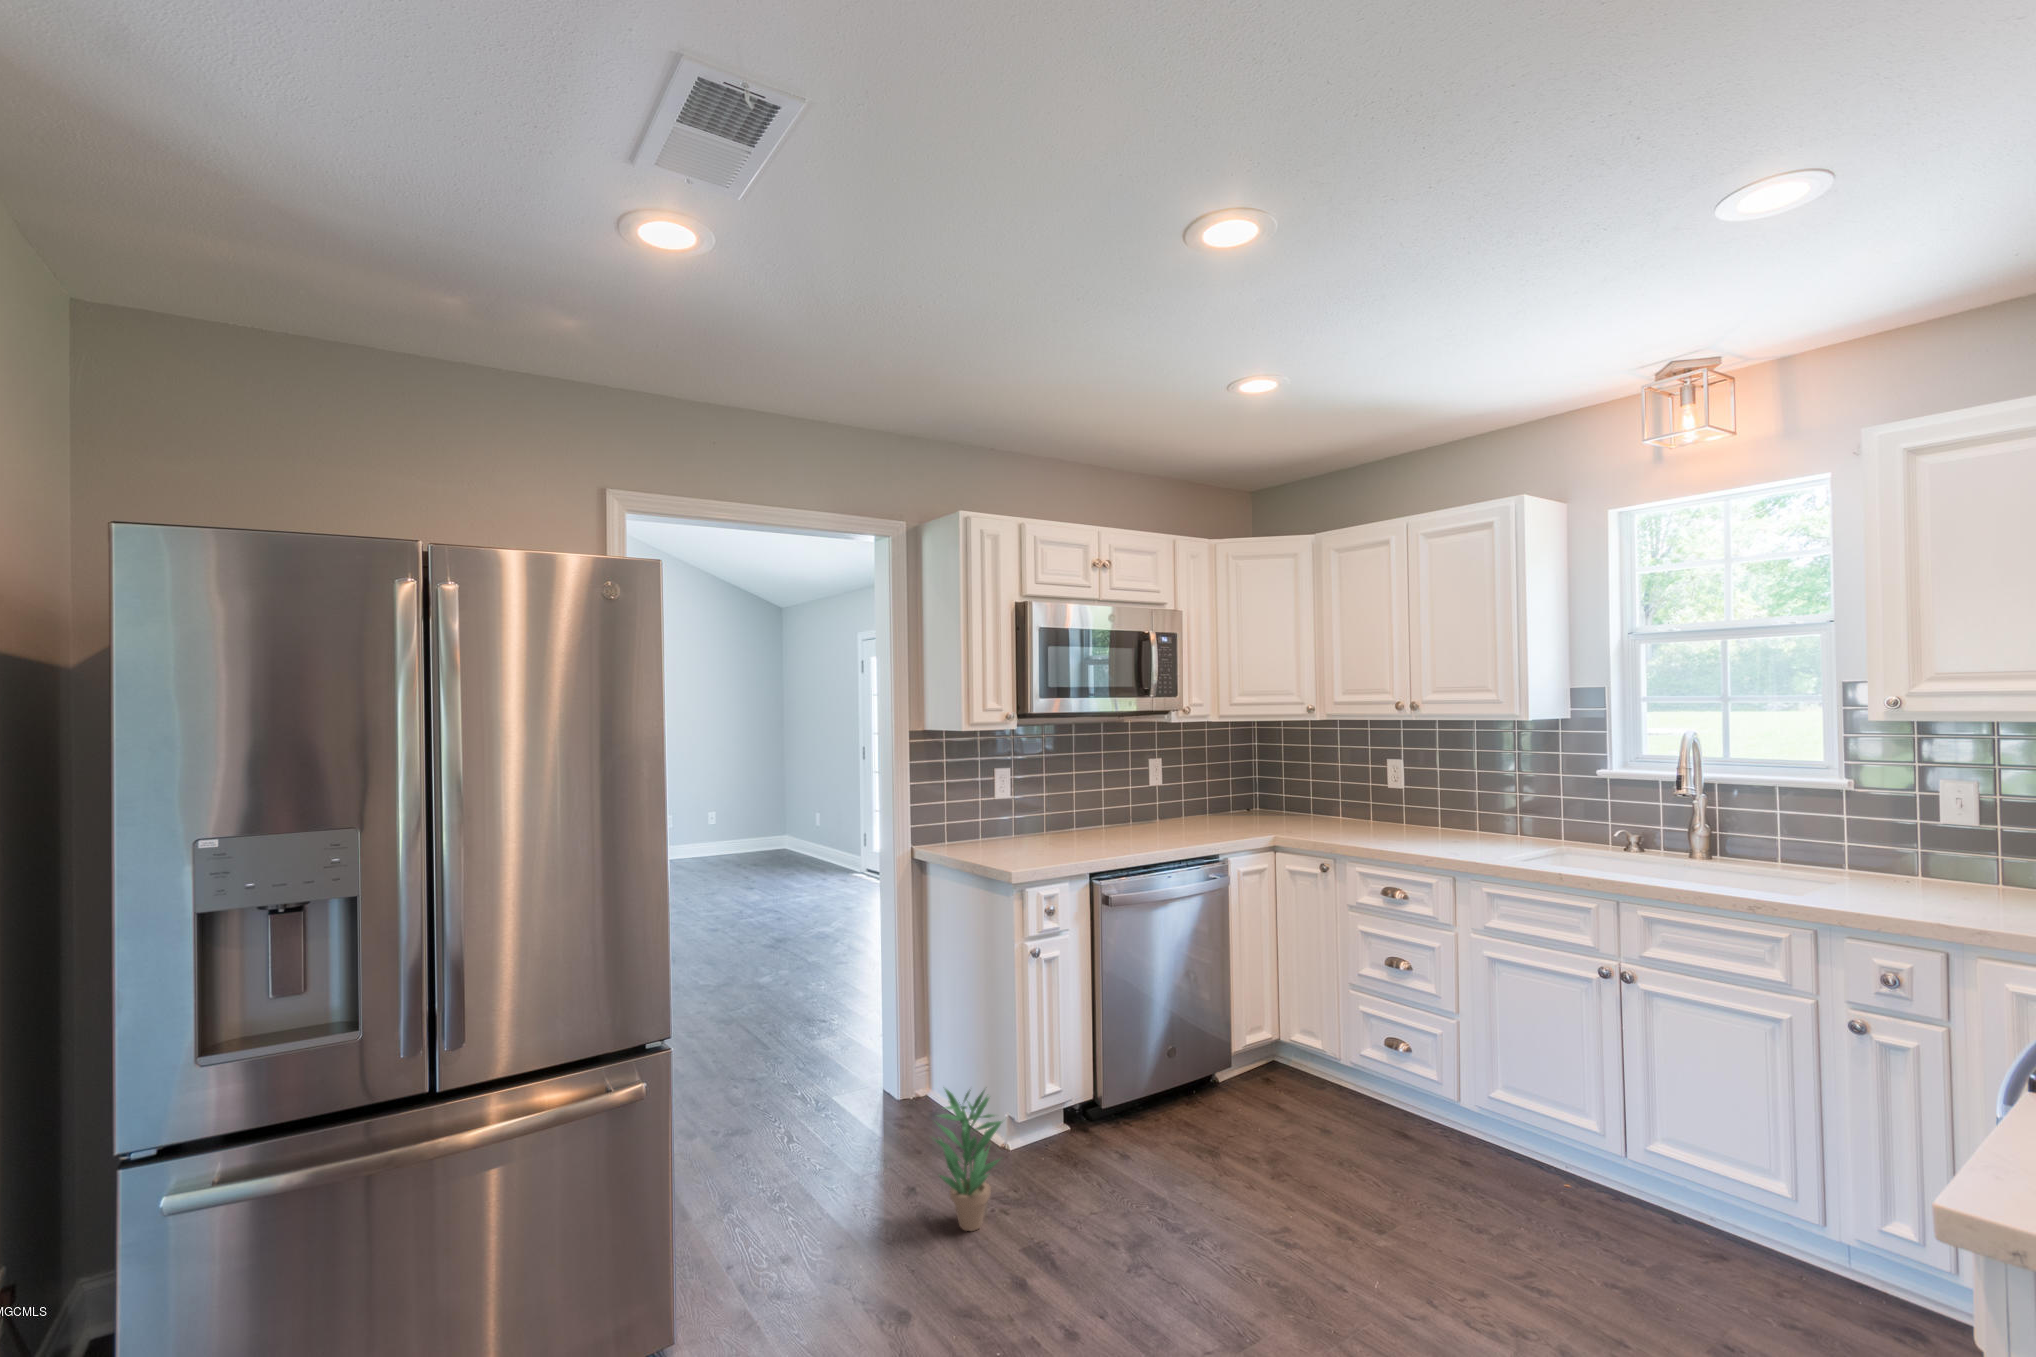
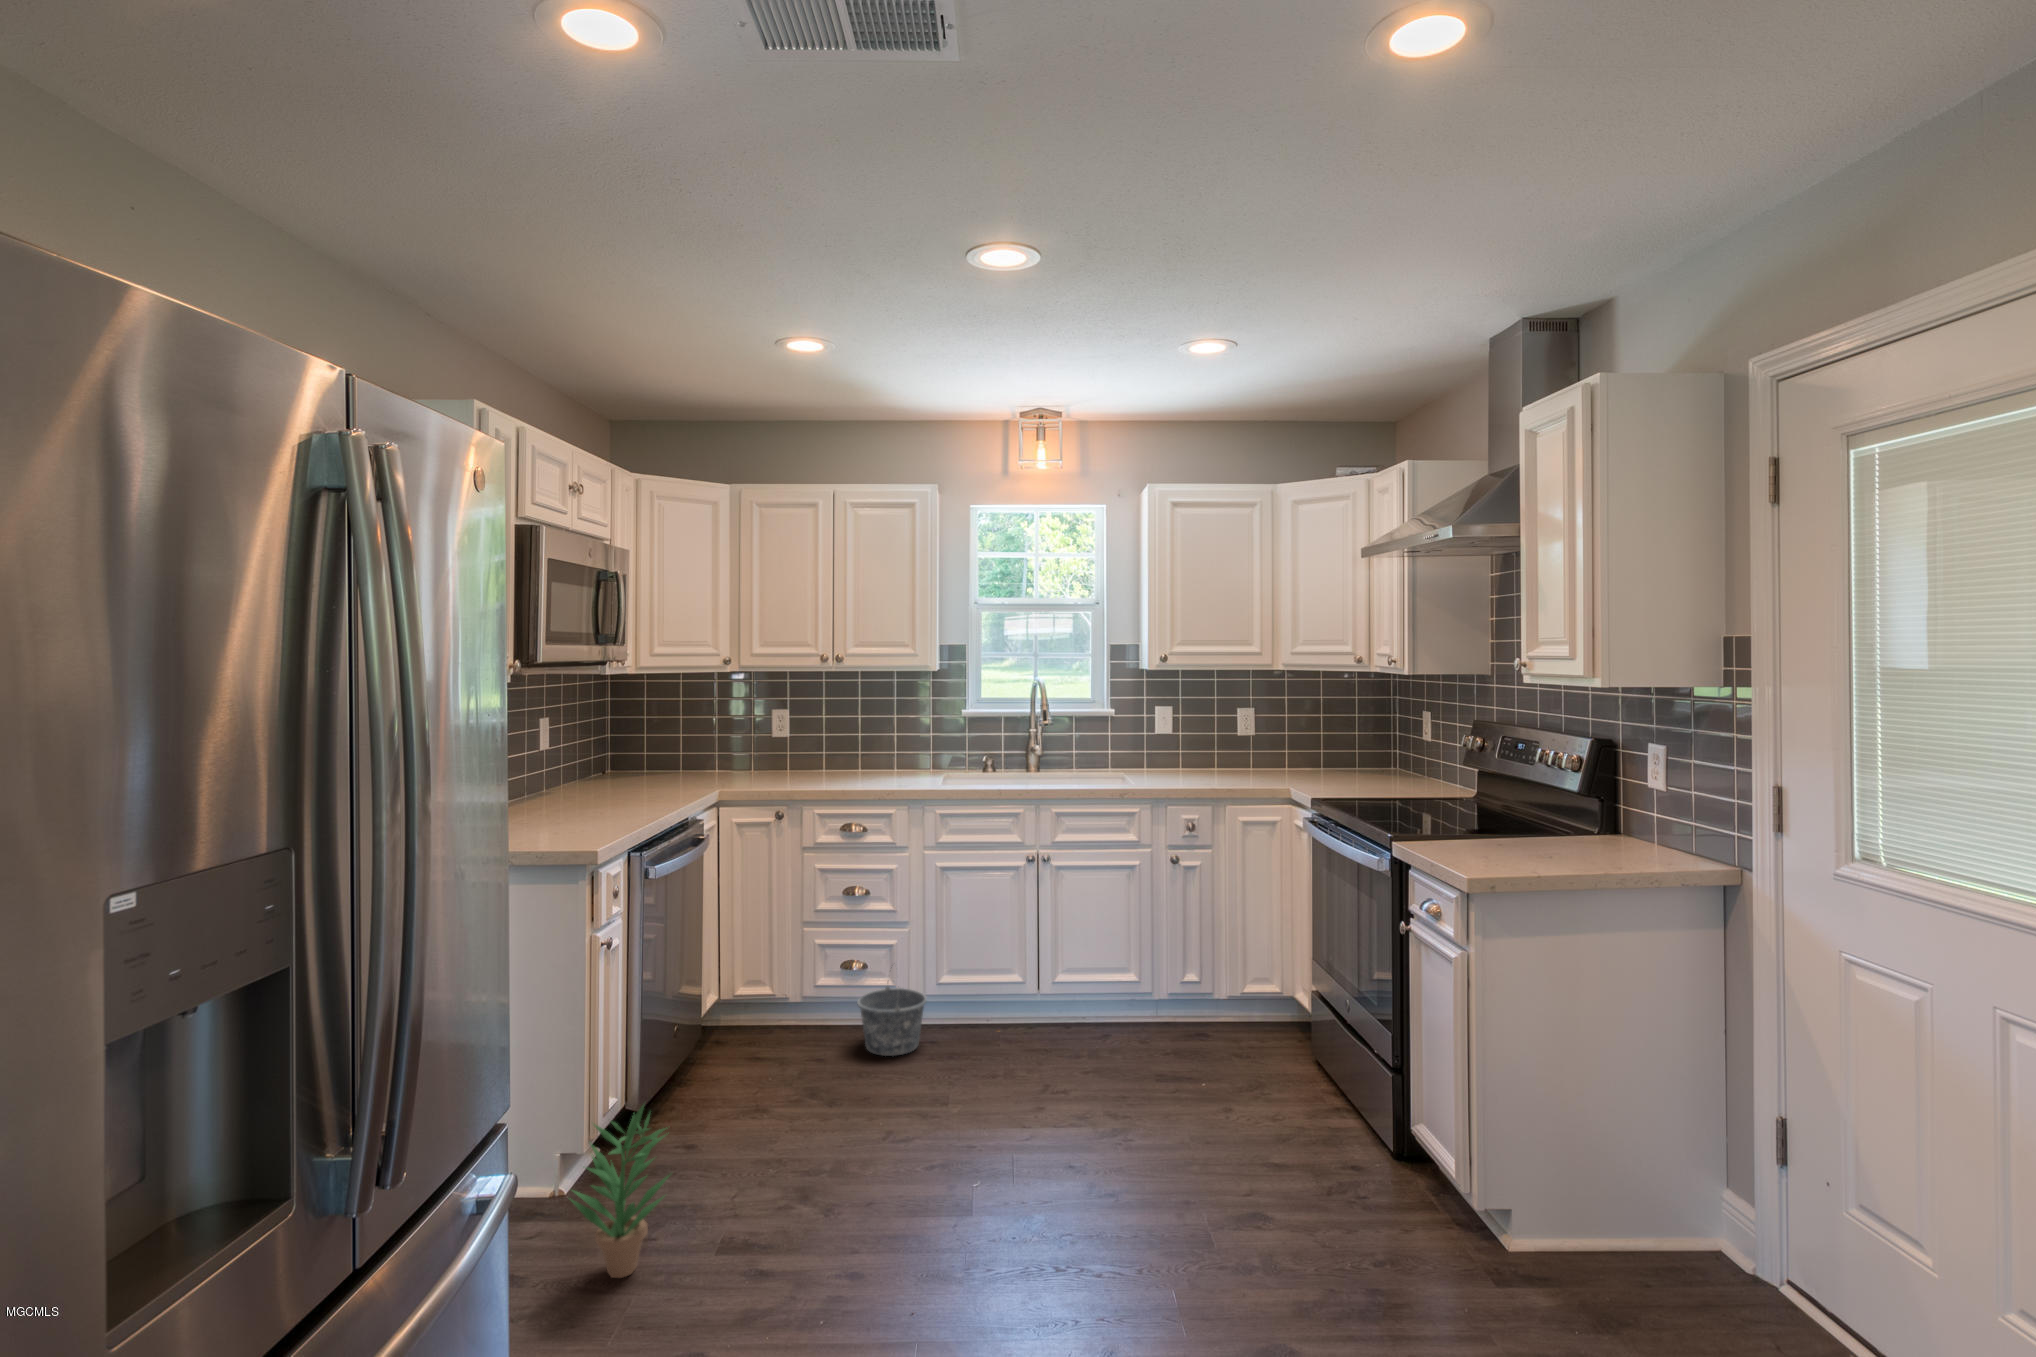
bucket: none [1363,1055,1449,1166] -> present [857,986,927,1056]

